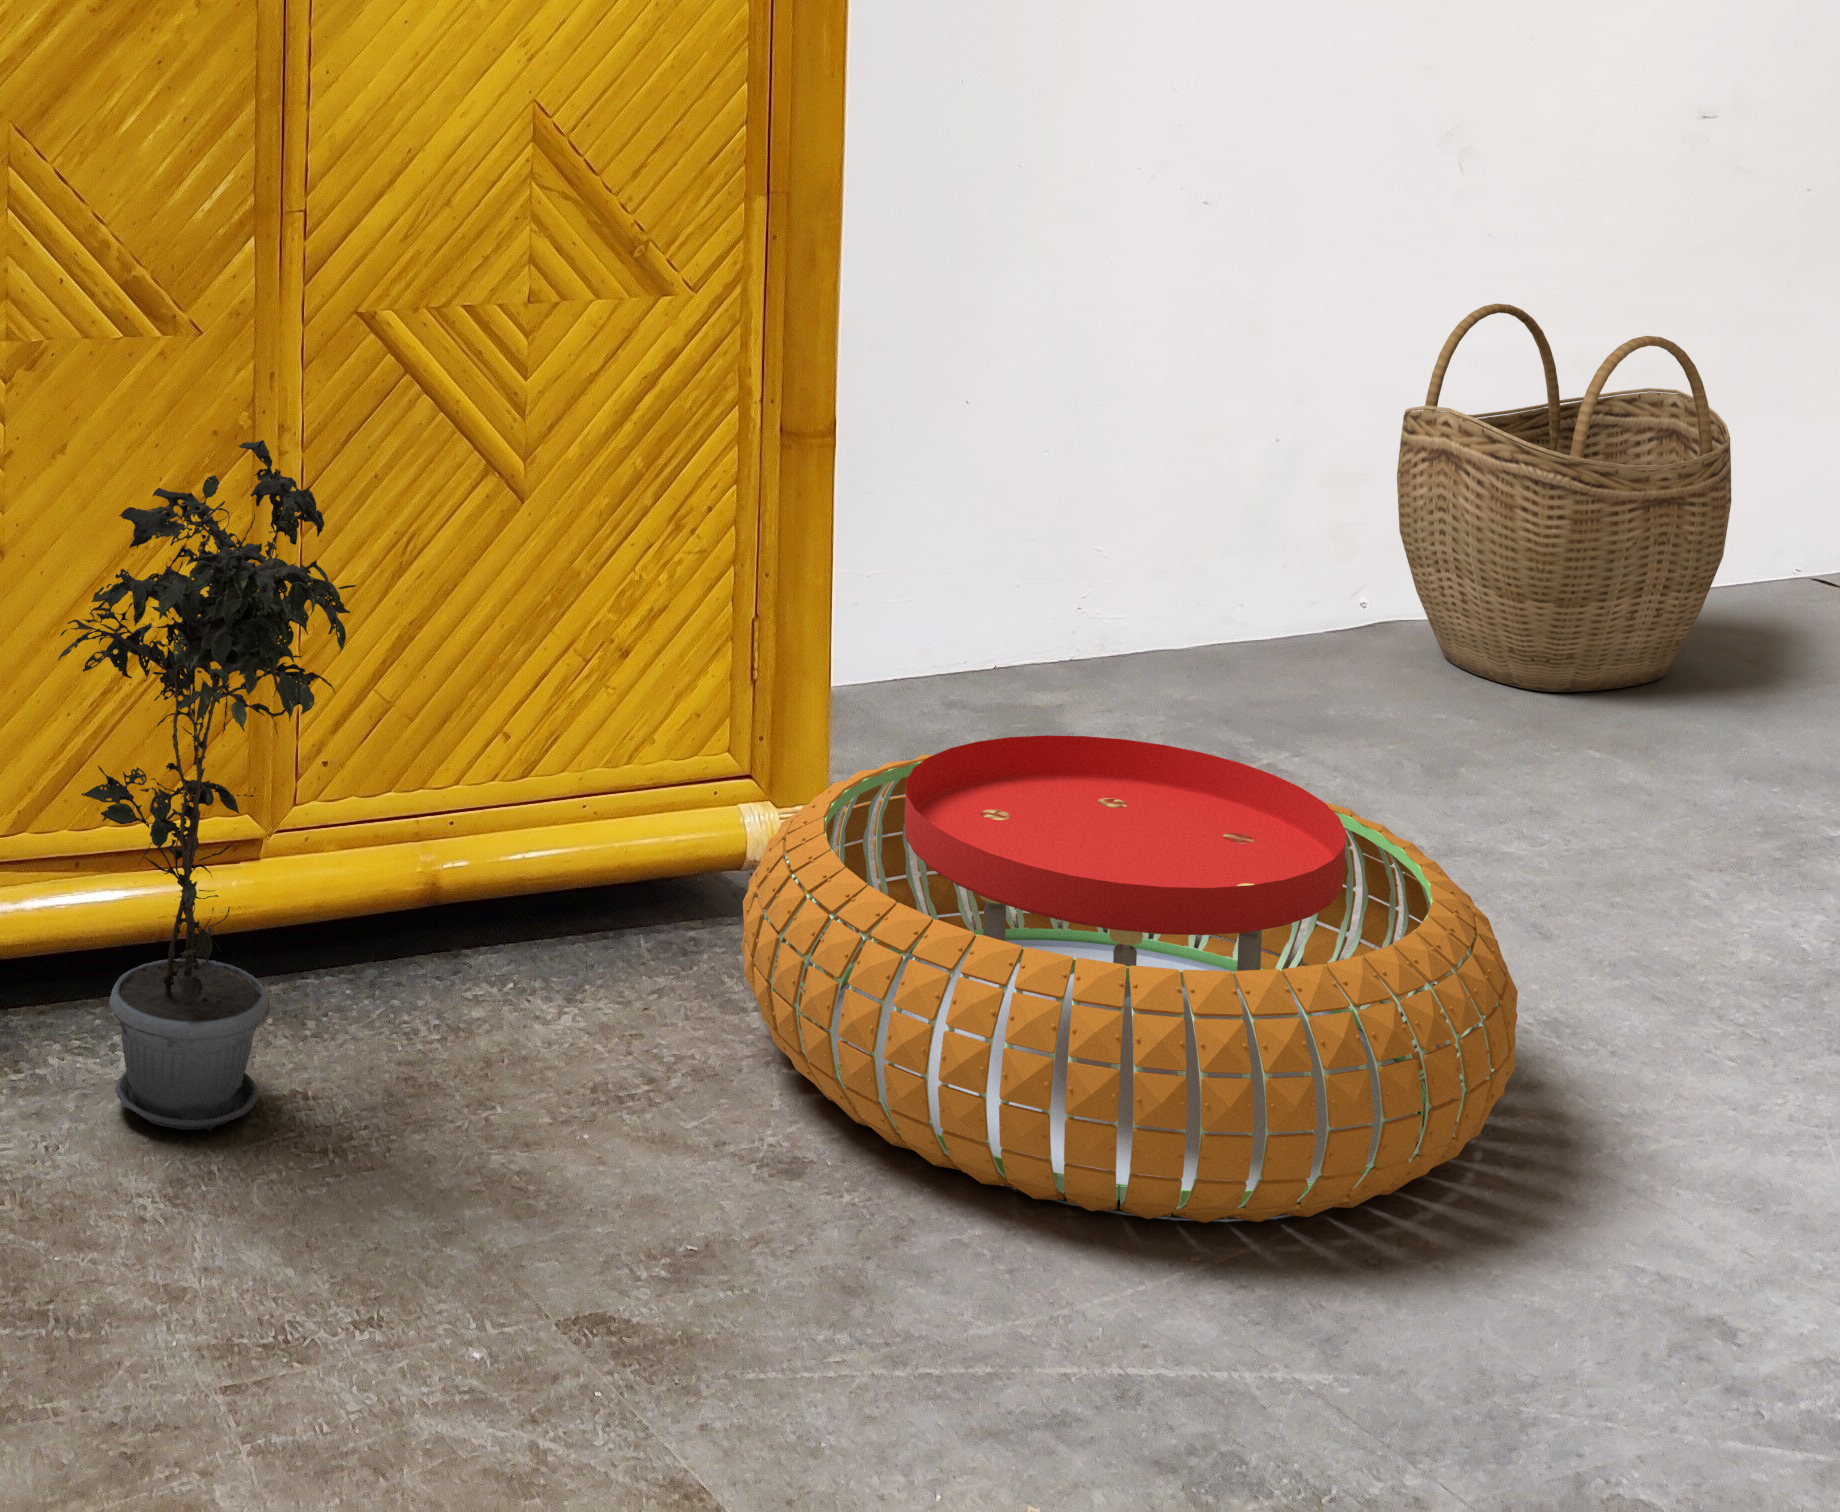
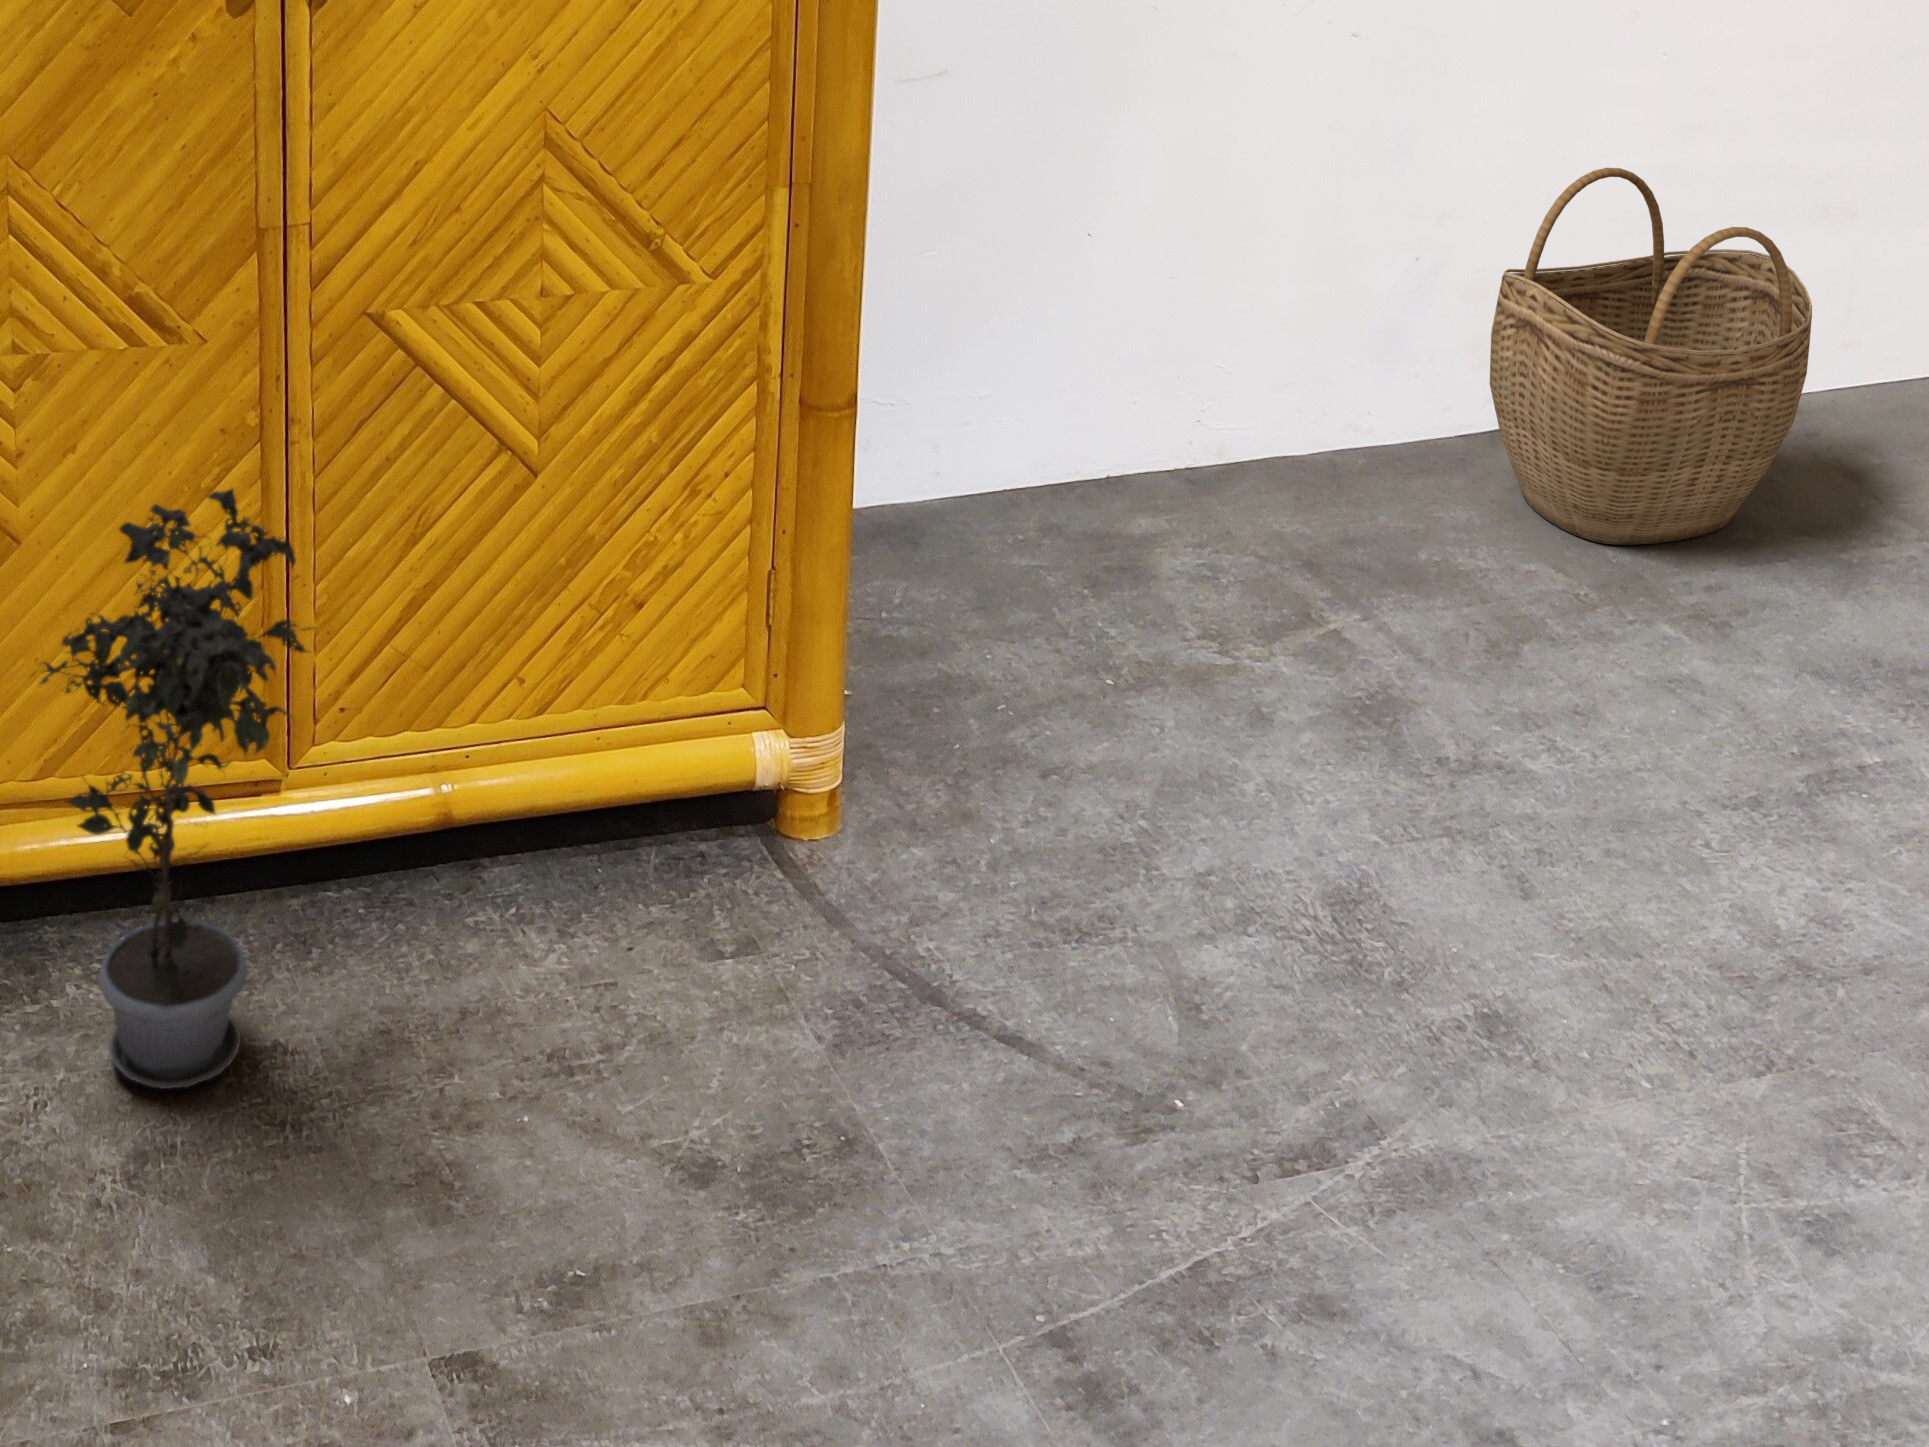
pouf: present [741,735,1518,1223] -> none [703,700,1404,1241]

